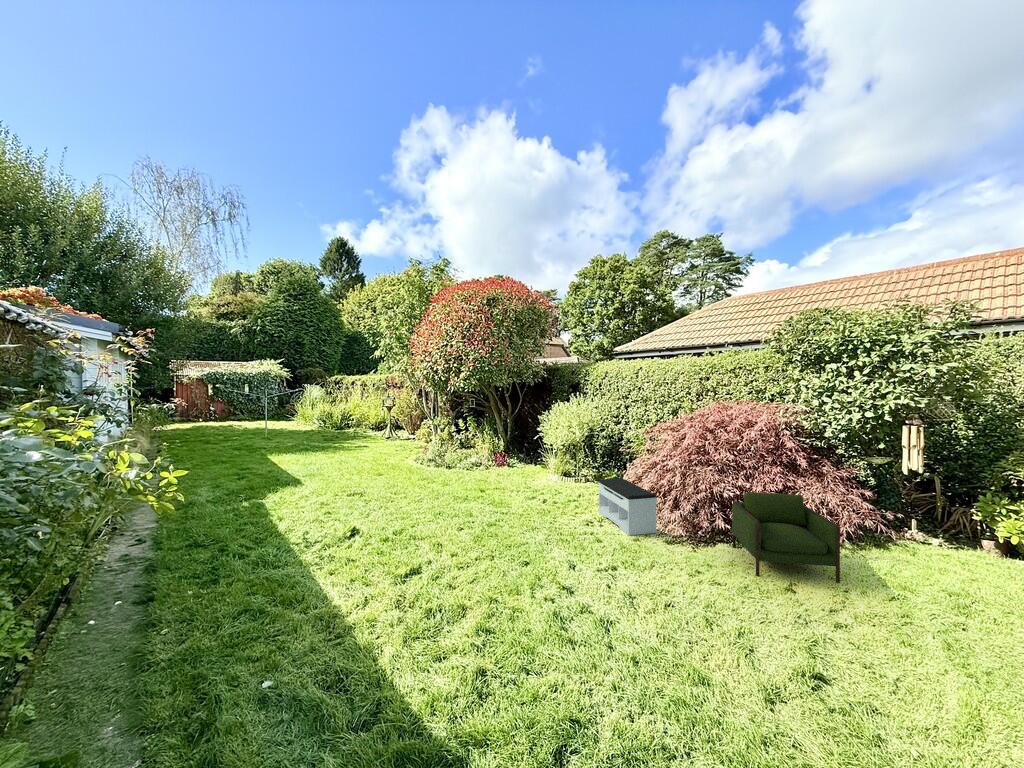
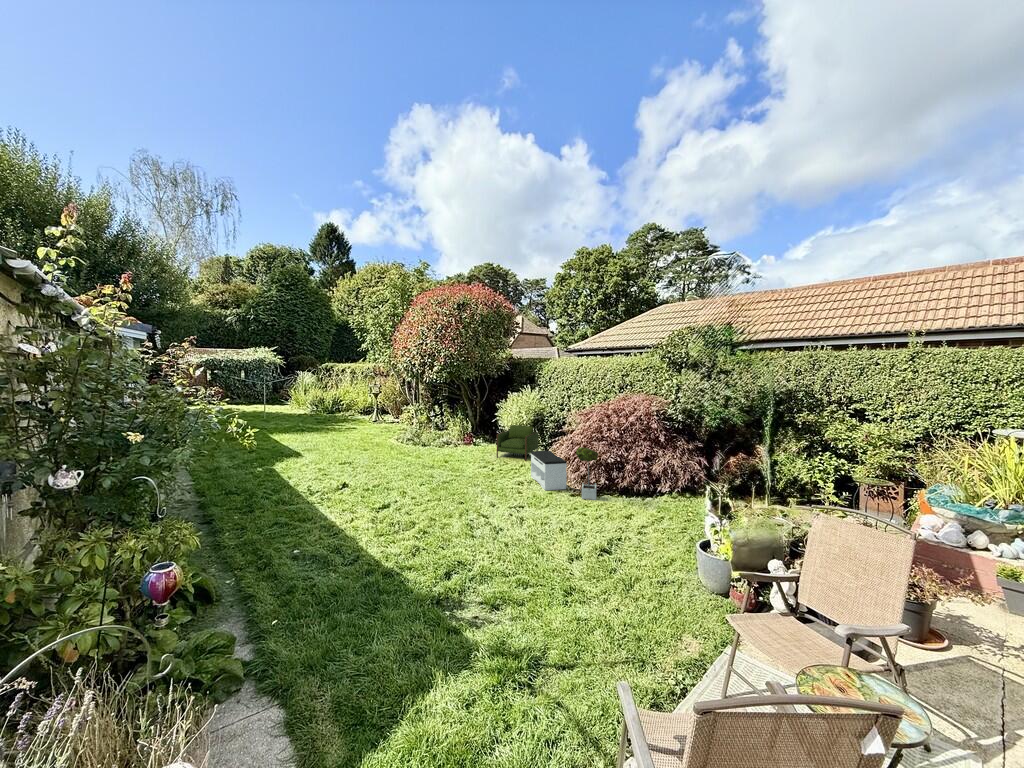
potted tree: none [676,477,710,552] -> present [576,447,598,500]
armchair: present [732,493,840,583] -> present [497,425,538,461]

